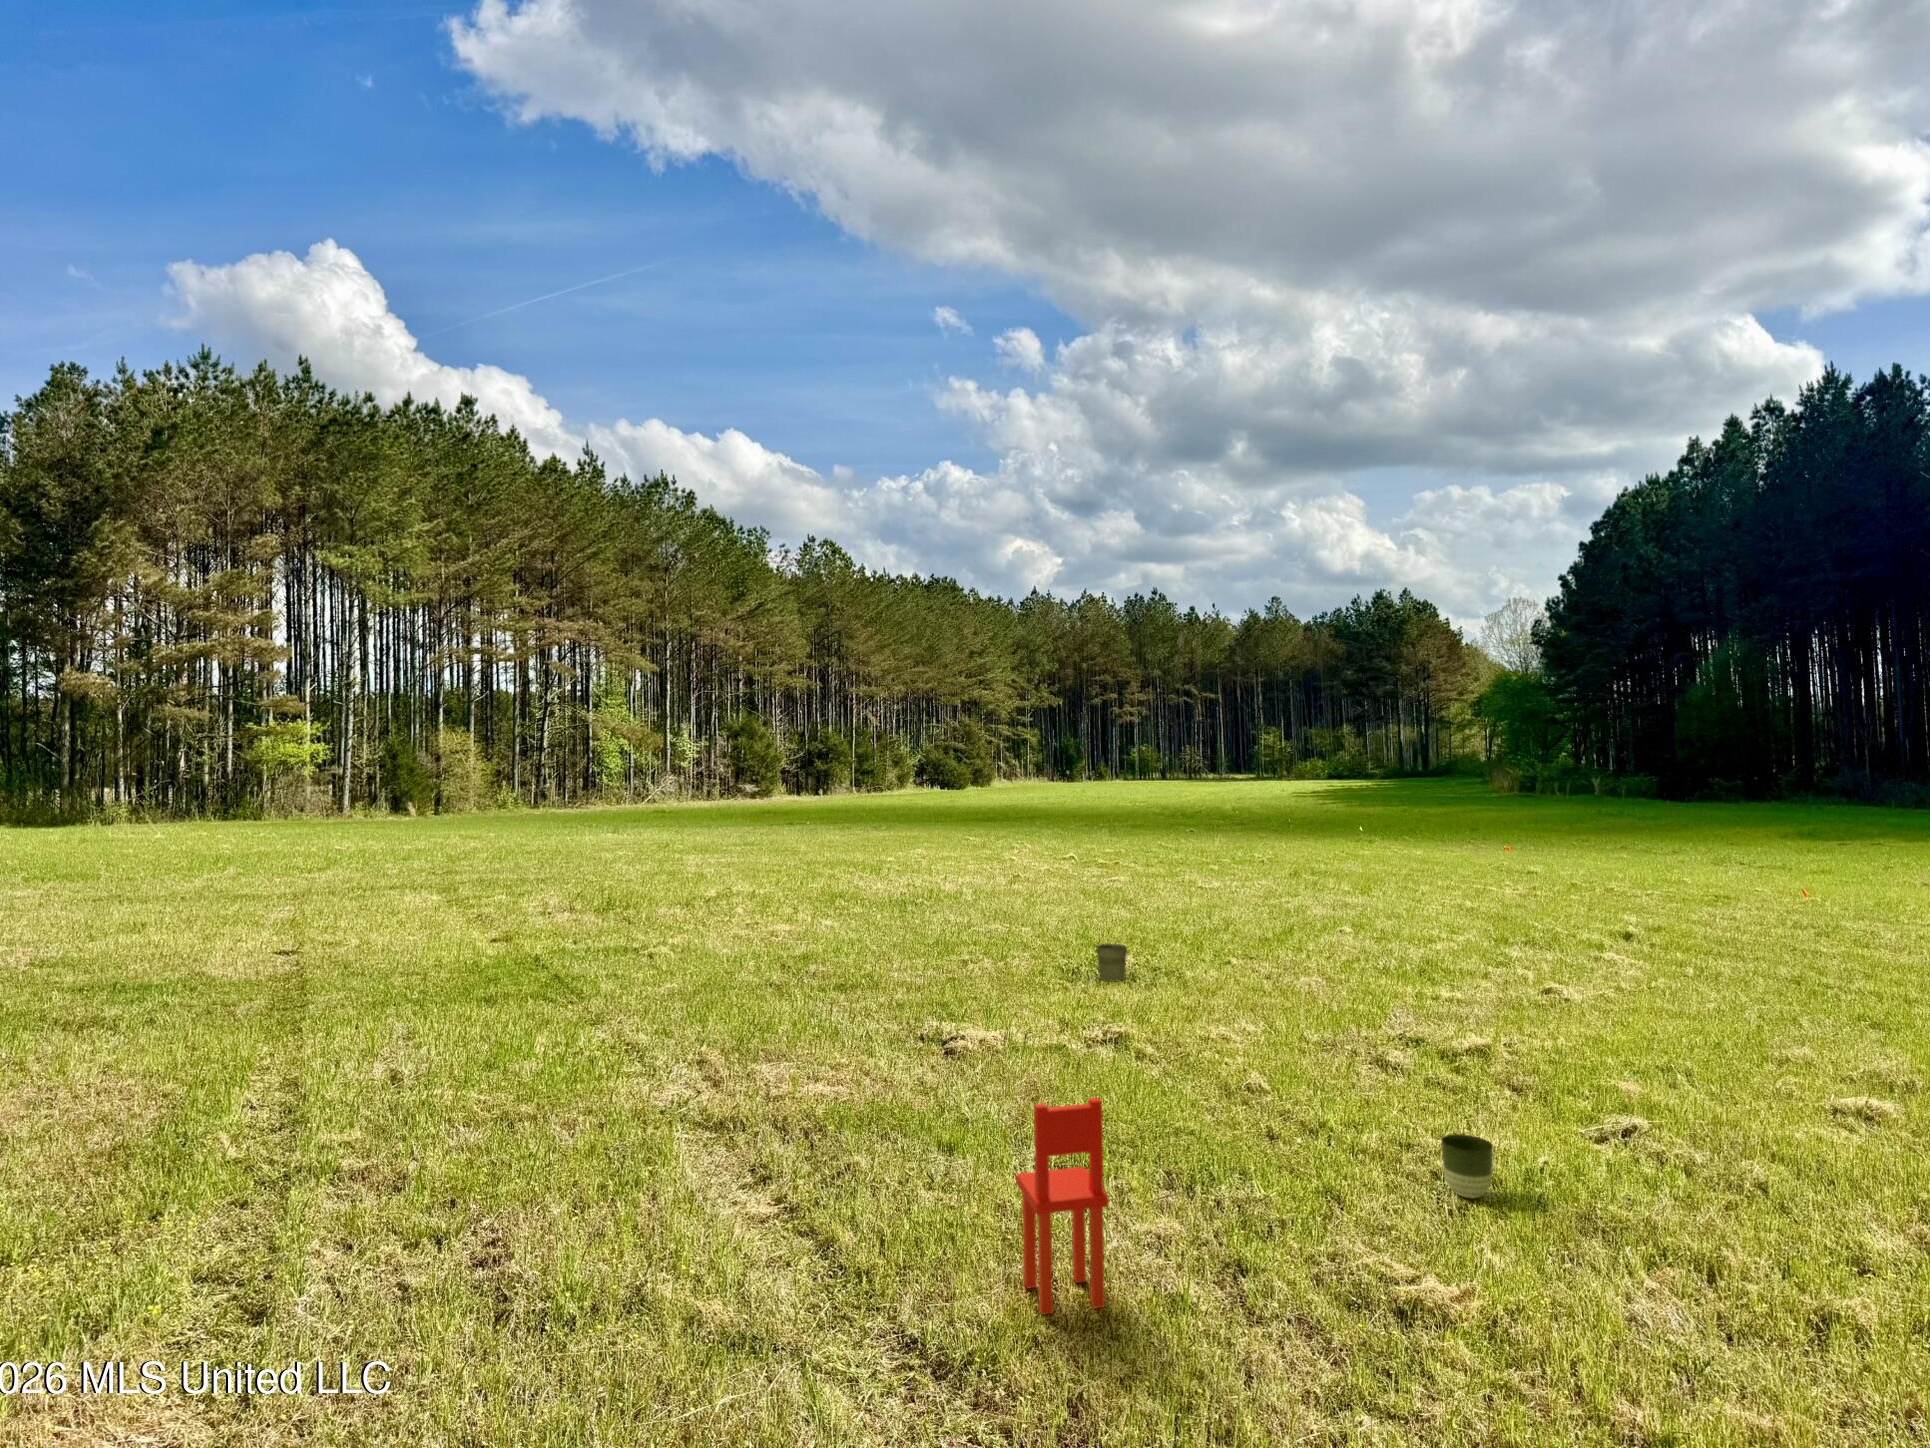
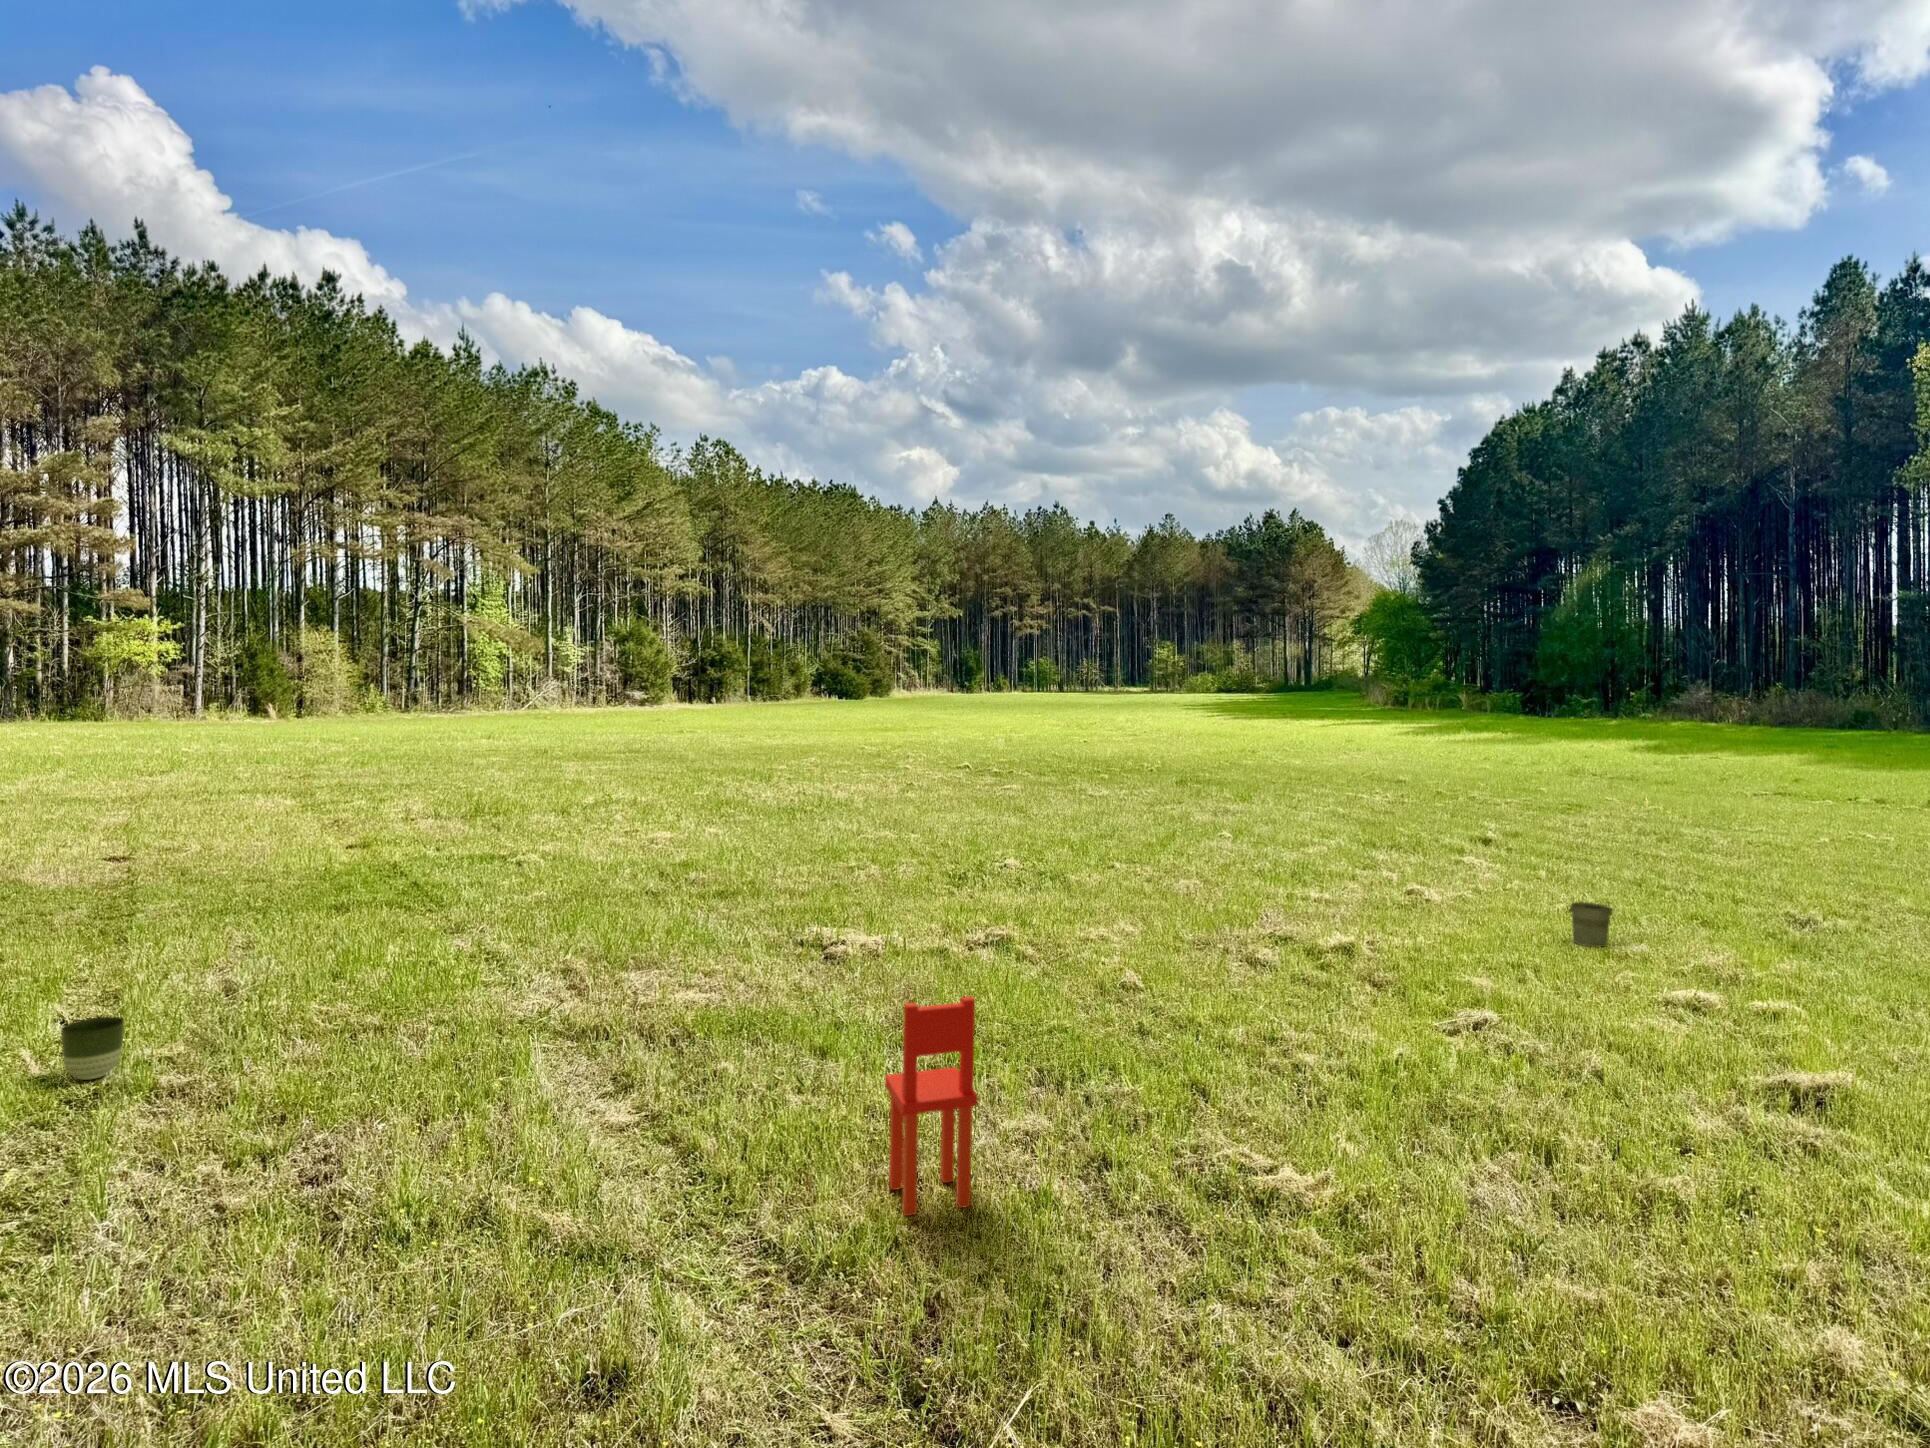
bucket: present [1095,944,1128,982] -> present [1568,902,1613,947]
planter: present [1441,1134,1493,1198] -> present [61,1017,124,1080]

